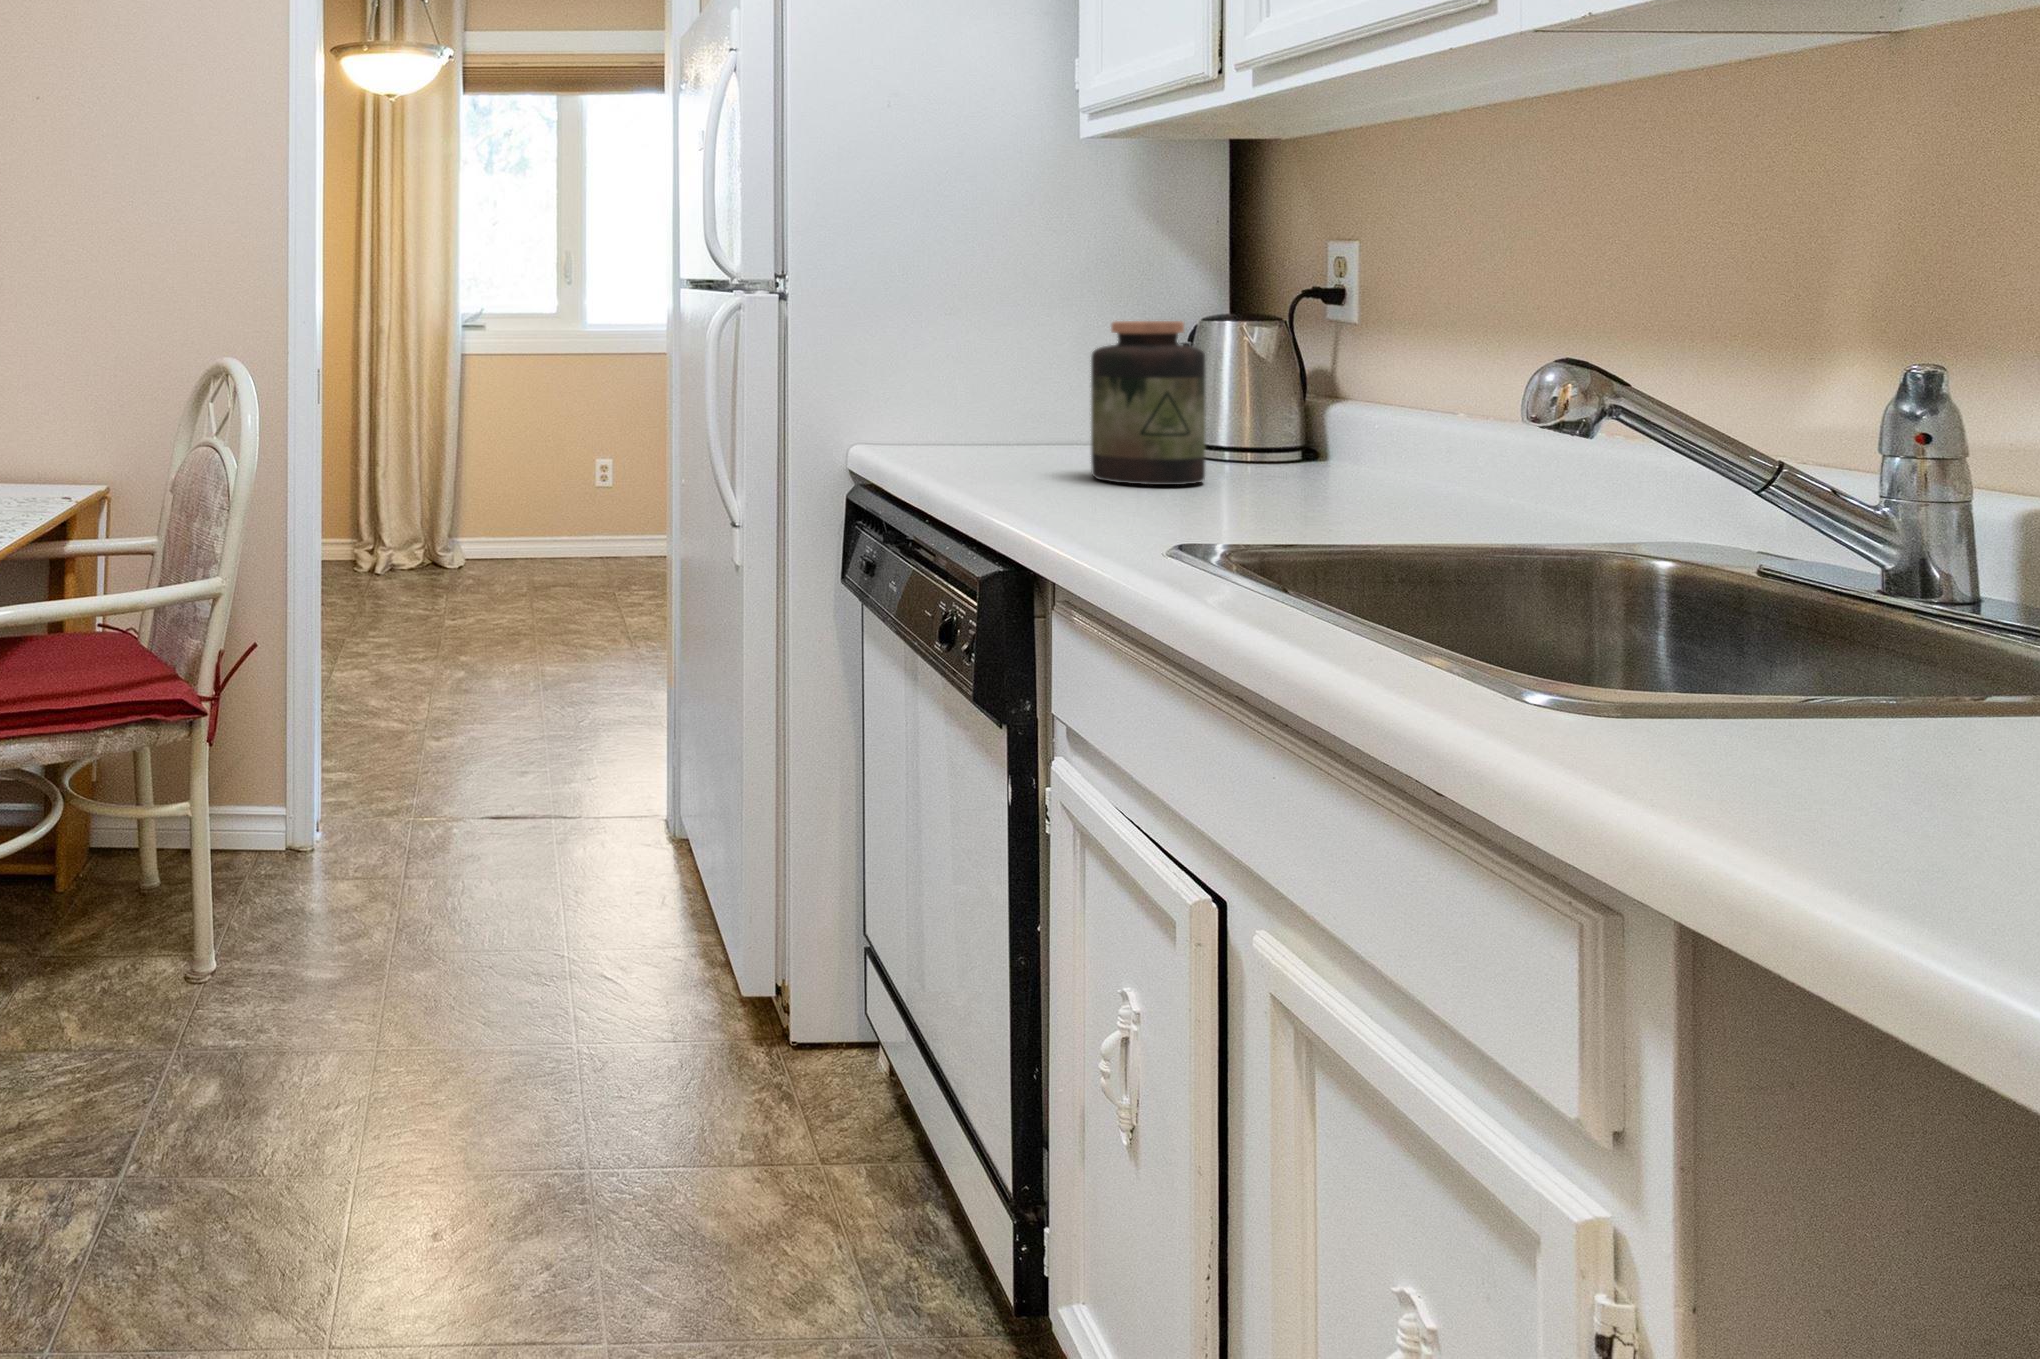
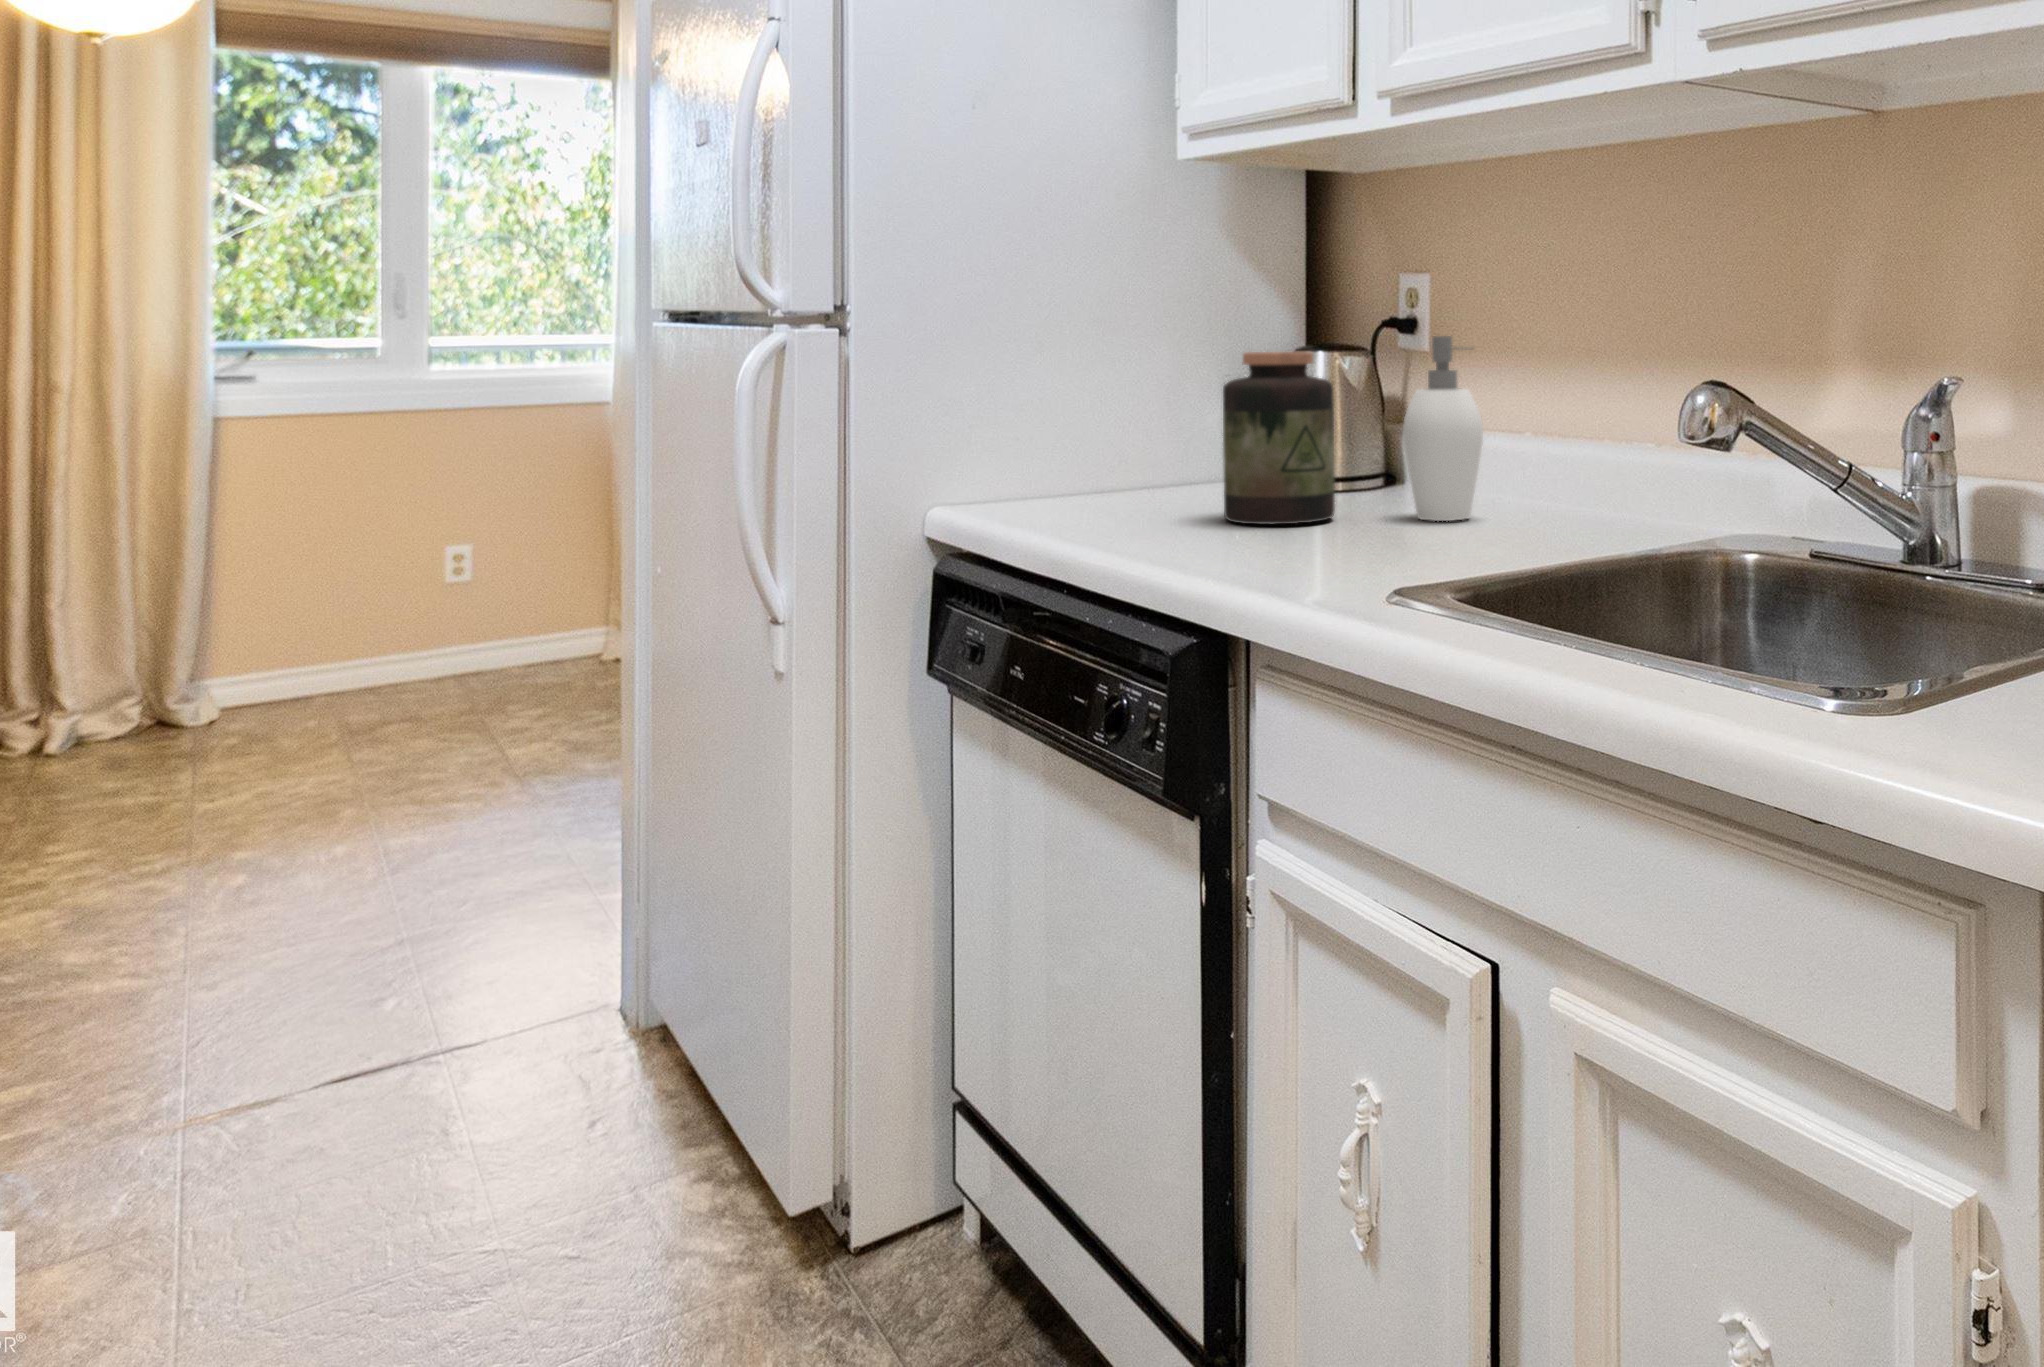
soap dispenser: none [1281,306,1374,495] -> present [1403,336,1483,521]

